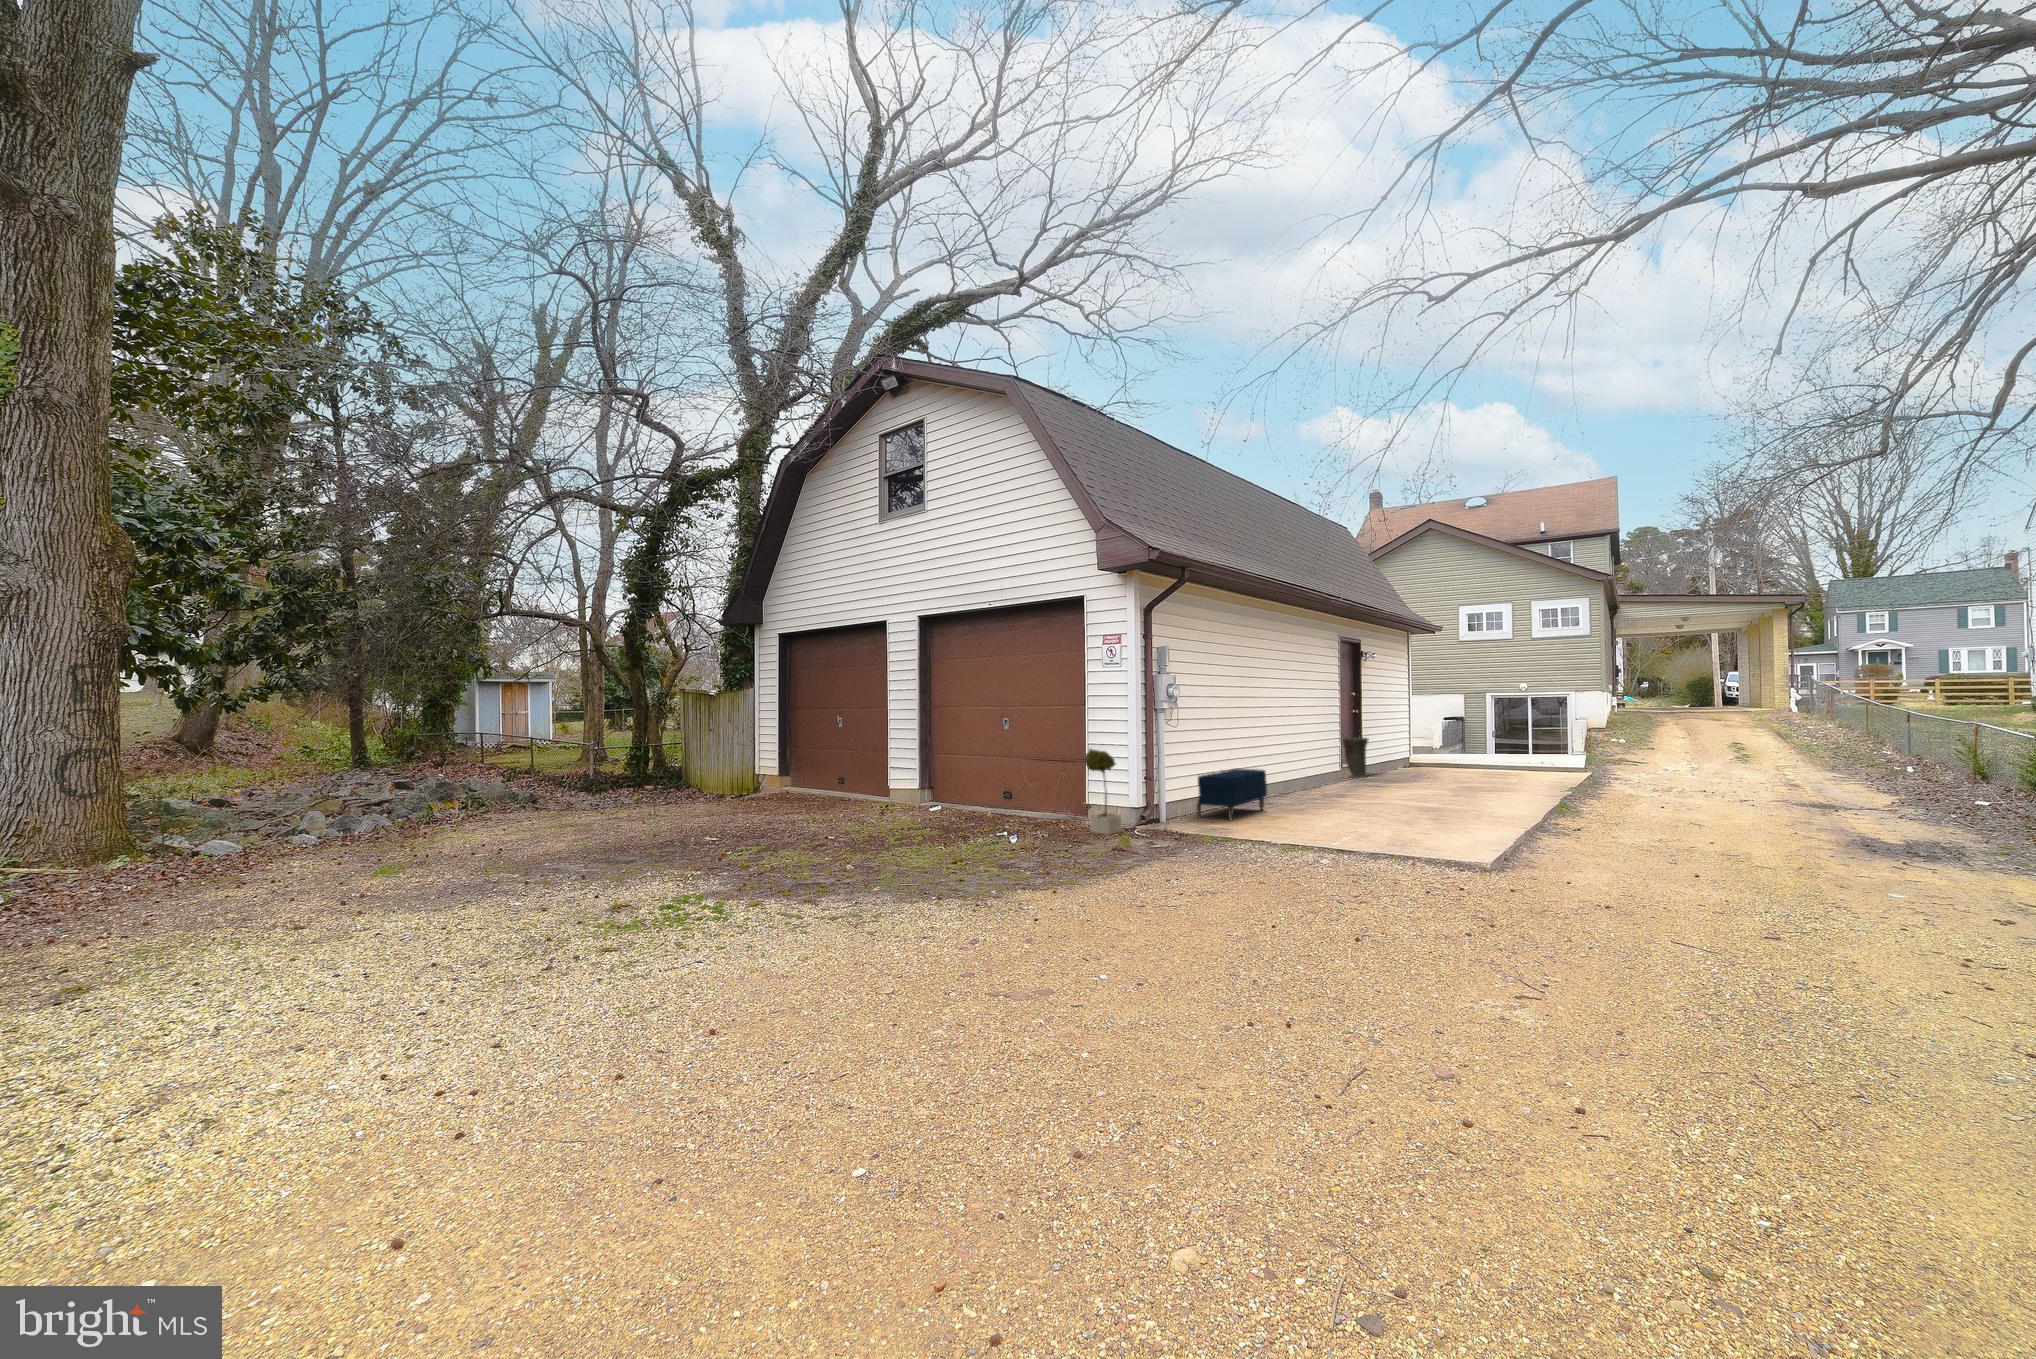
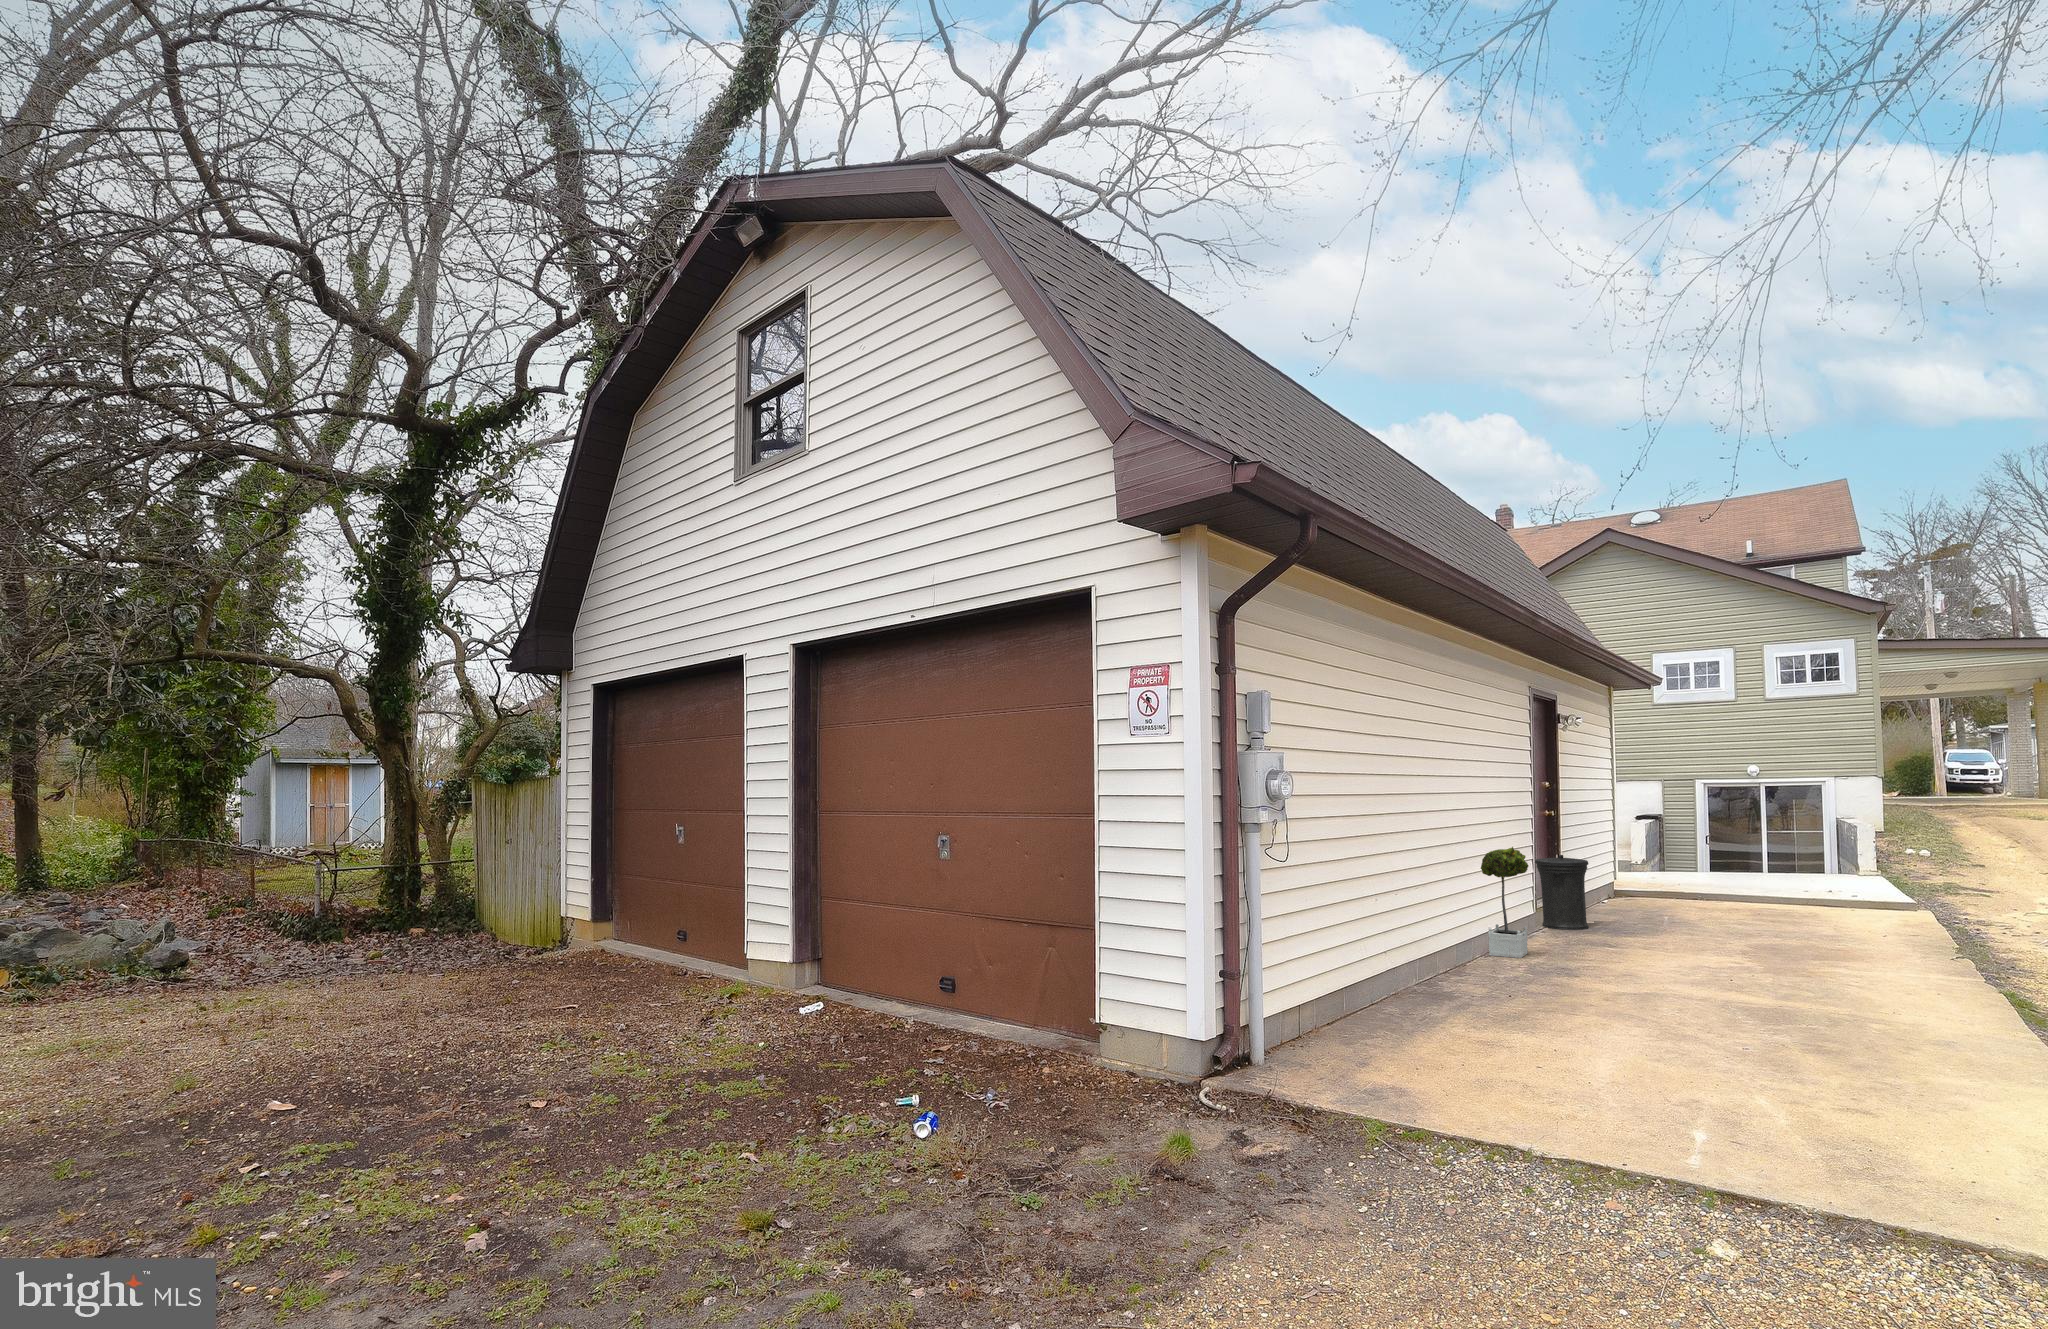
potted tree: present [1084,749,1123,835] -> present [1481,847,1529,958]
bench: present [1197,769,1267,820] -> none [1315,933,1459,1058]

